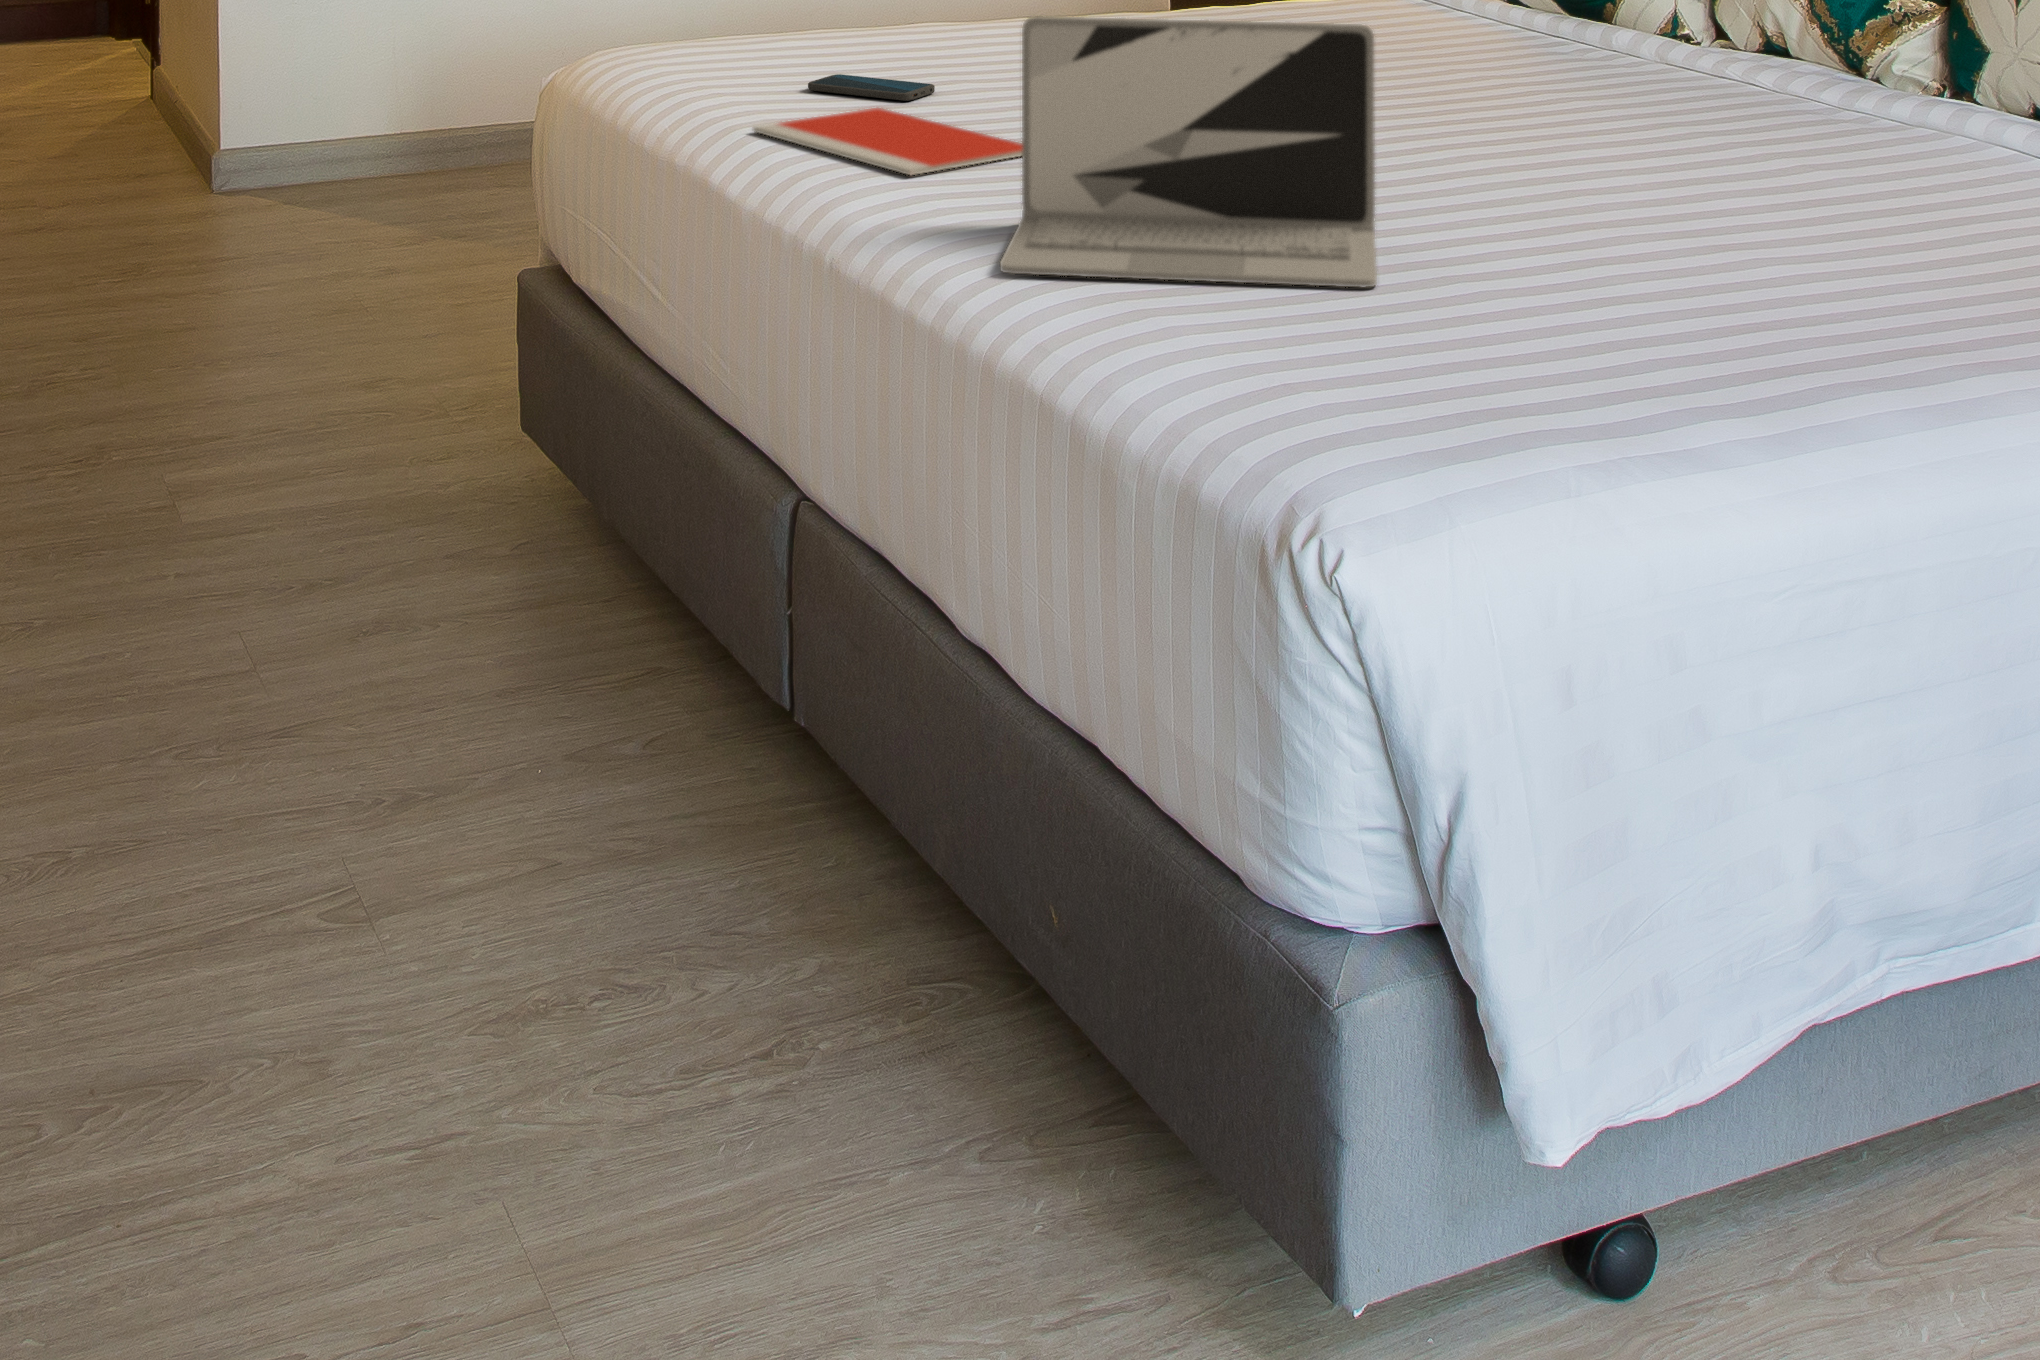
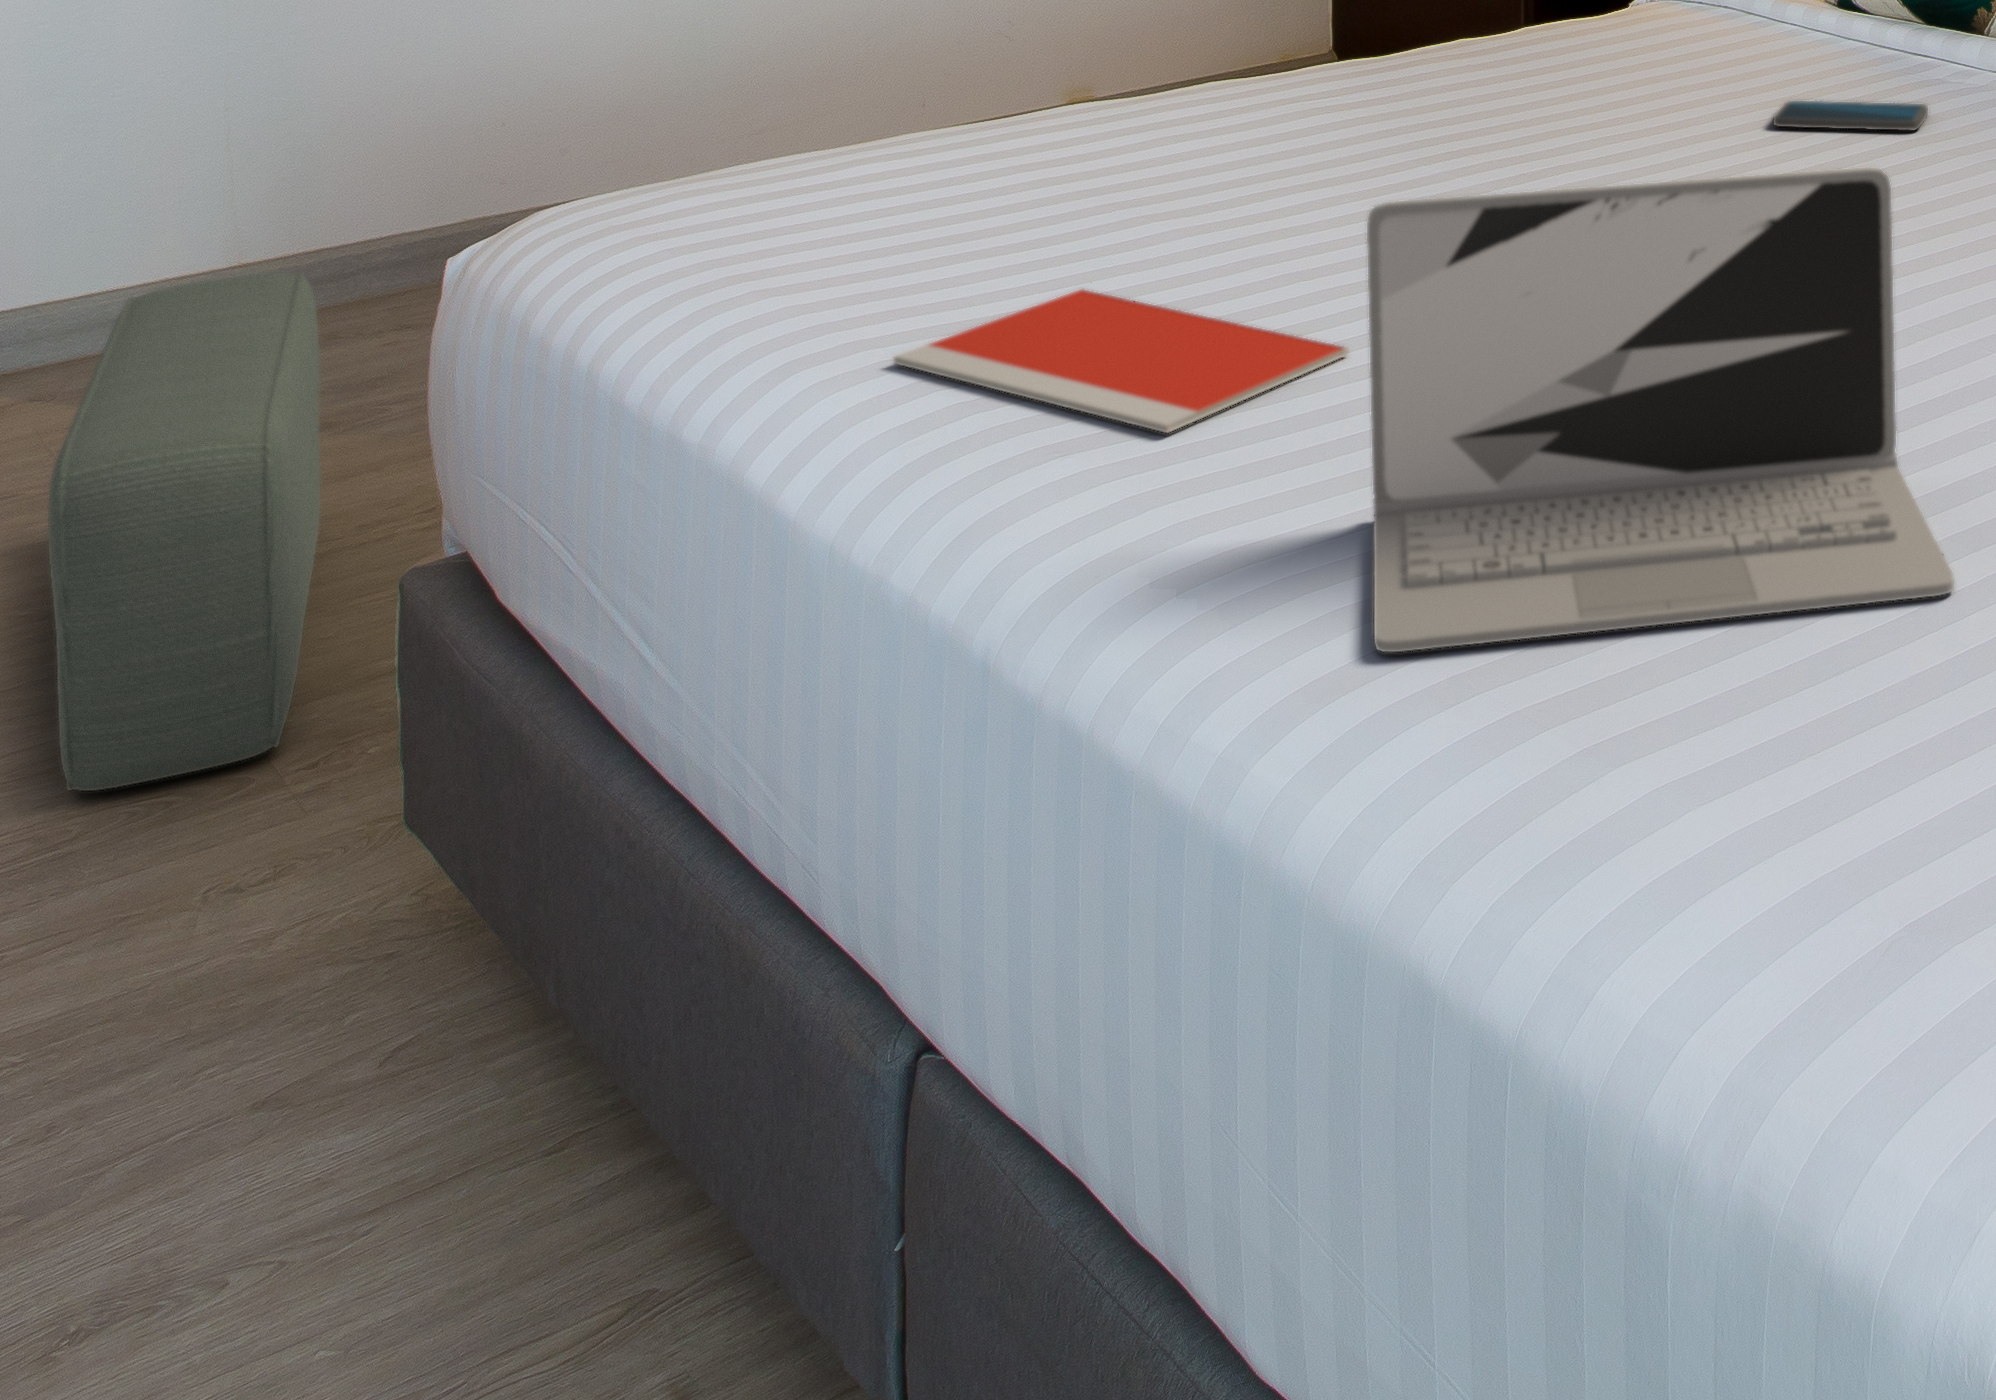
smartphone: present [808,74,935,101] -> present [1773,101,1928,130]
pouf: none [261,107,413,406] -> present [48,273,320,791]

